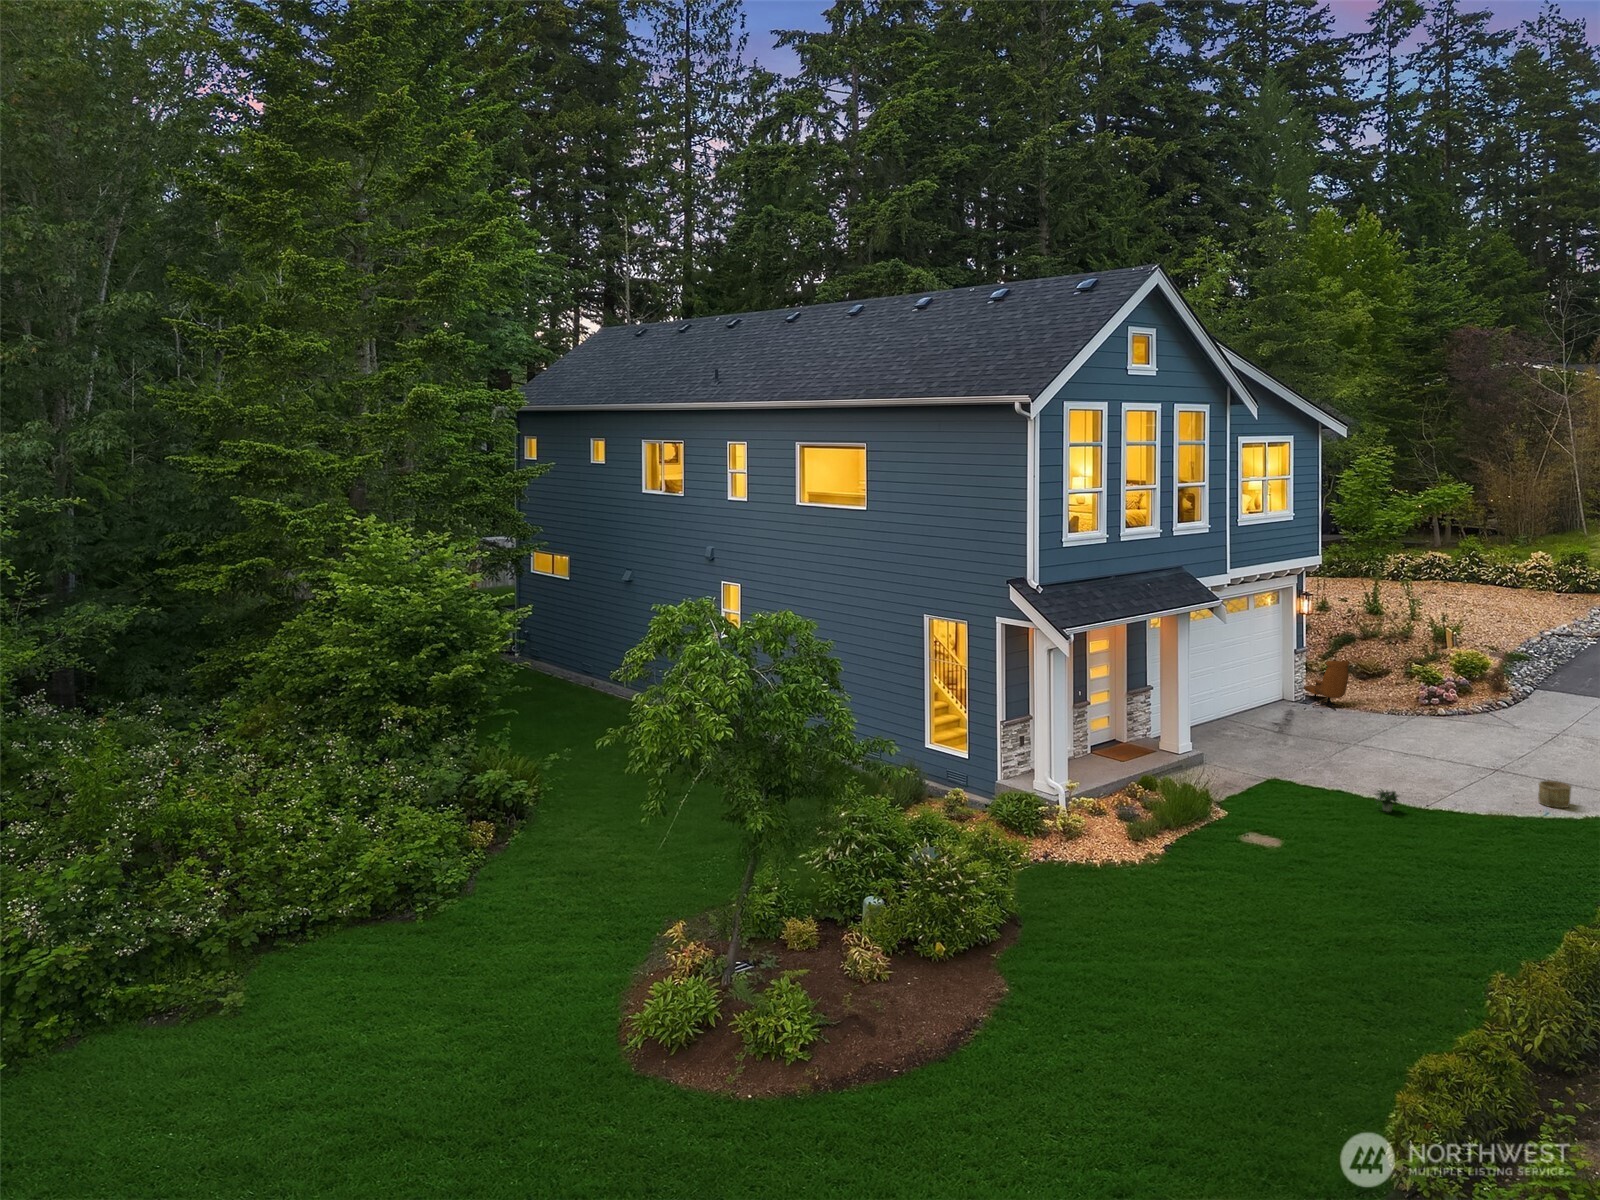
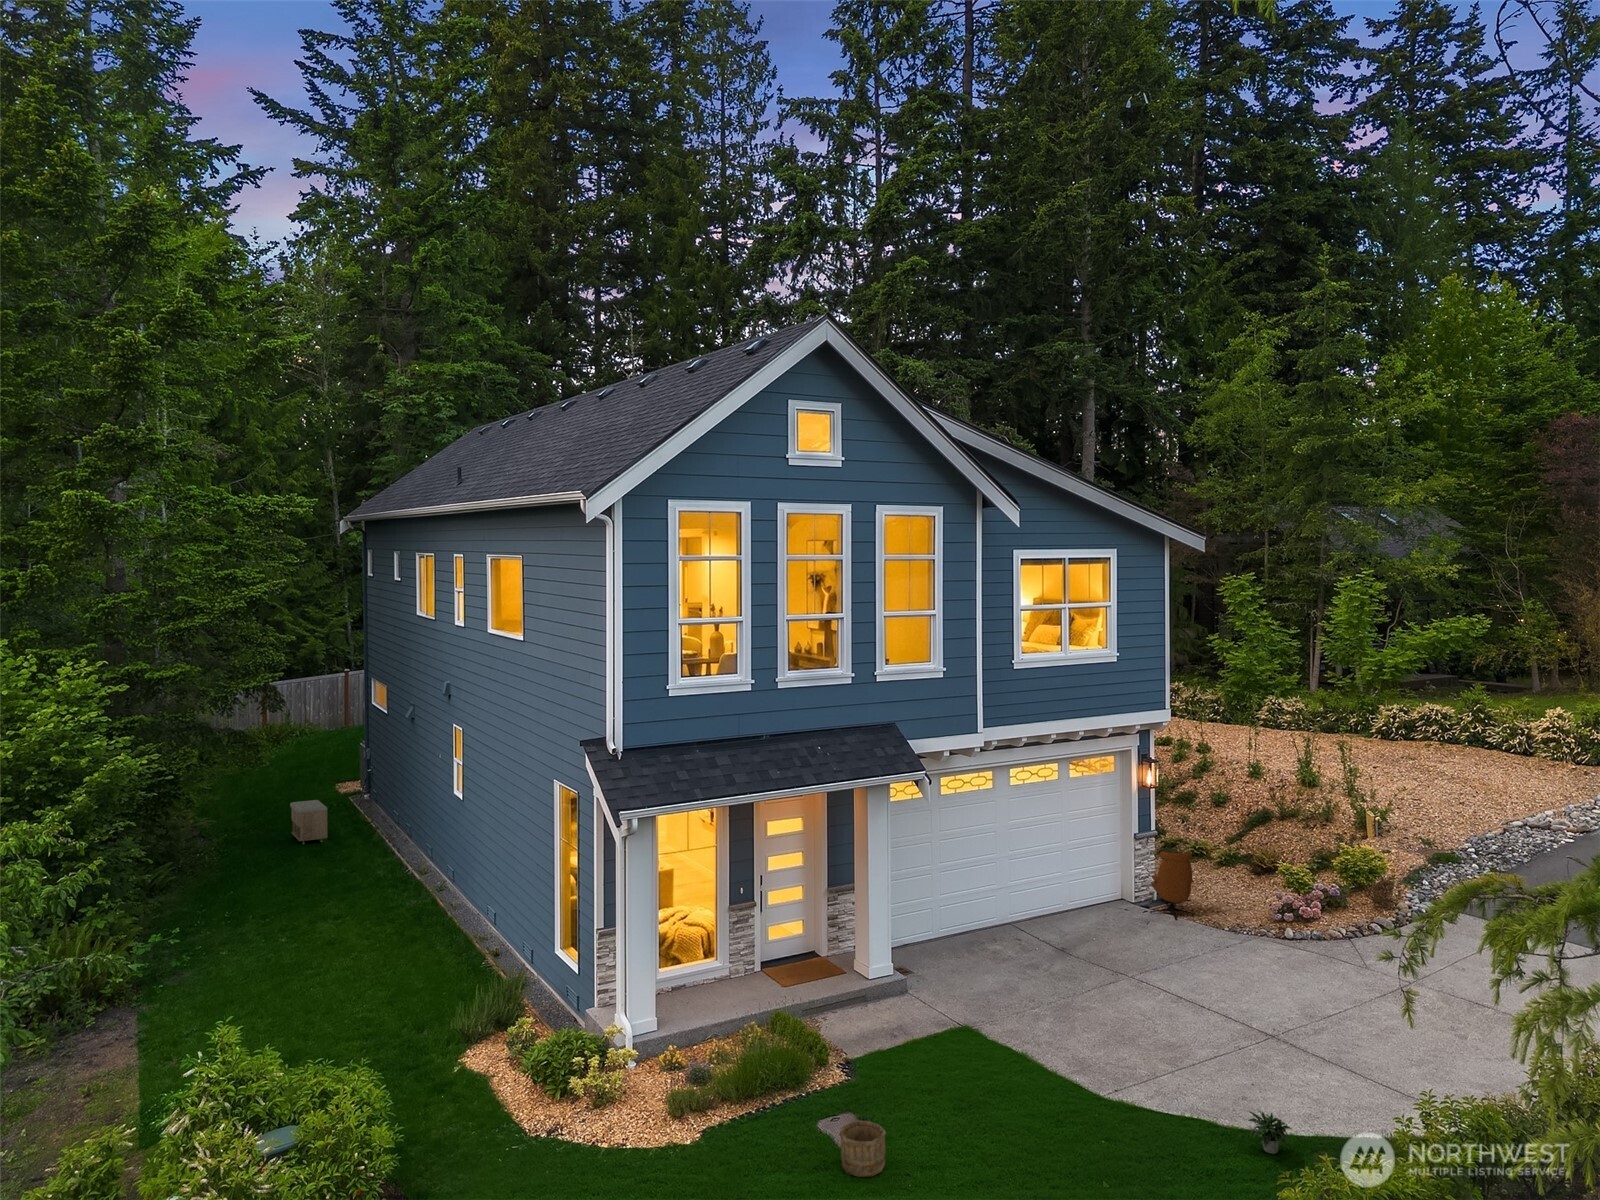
storage bench: none [560,655,599,691] -> present [290,800,327,844]
wooden bucket: present [1538,781,1571,808] -> present [839,1121,886,1177]
potted plant: present [1376,789,1398,812] -> present [1248,1110,1292,1154]

